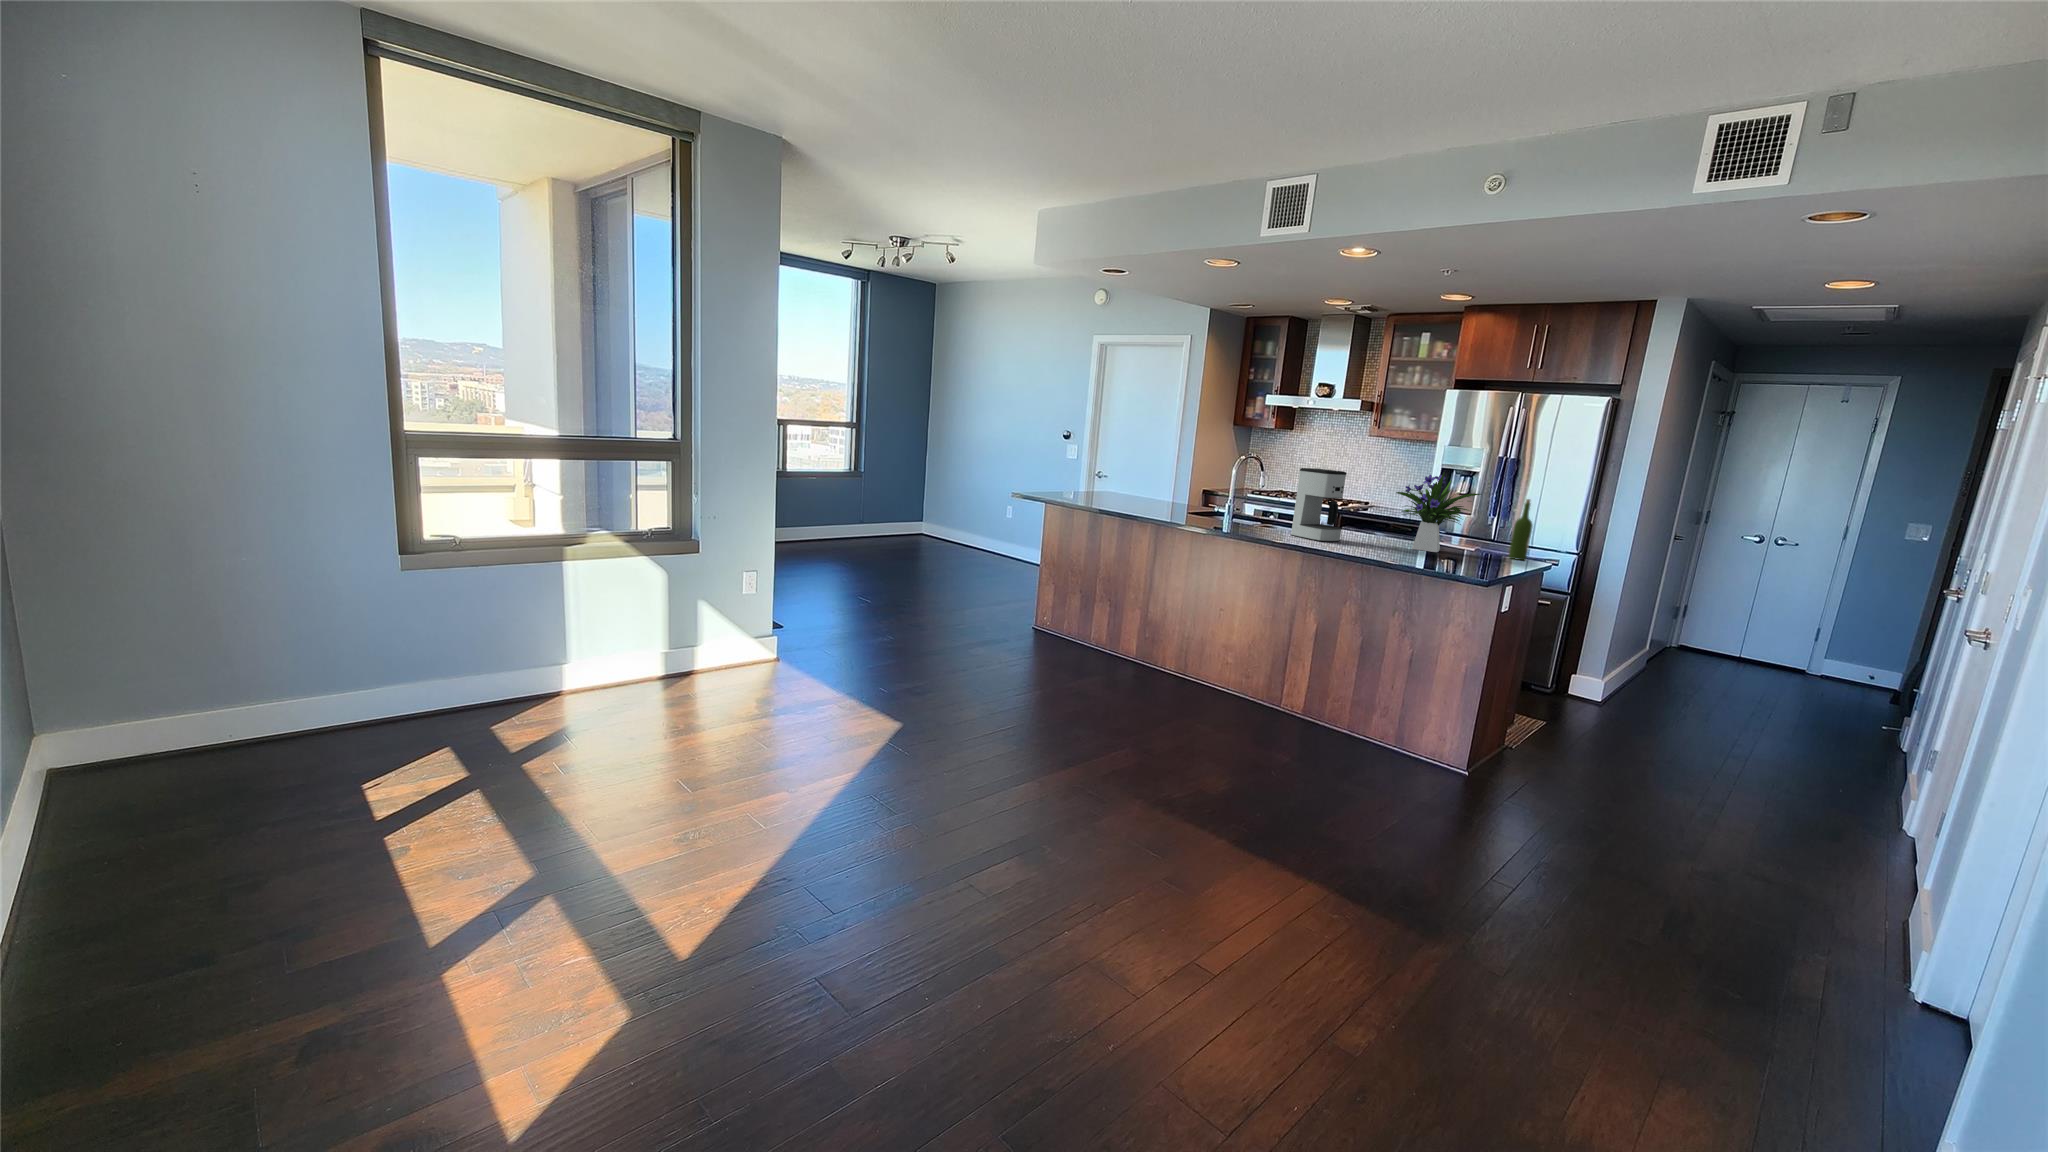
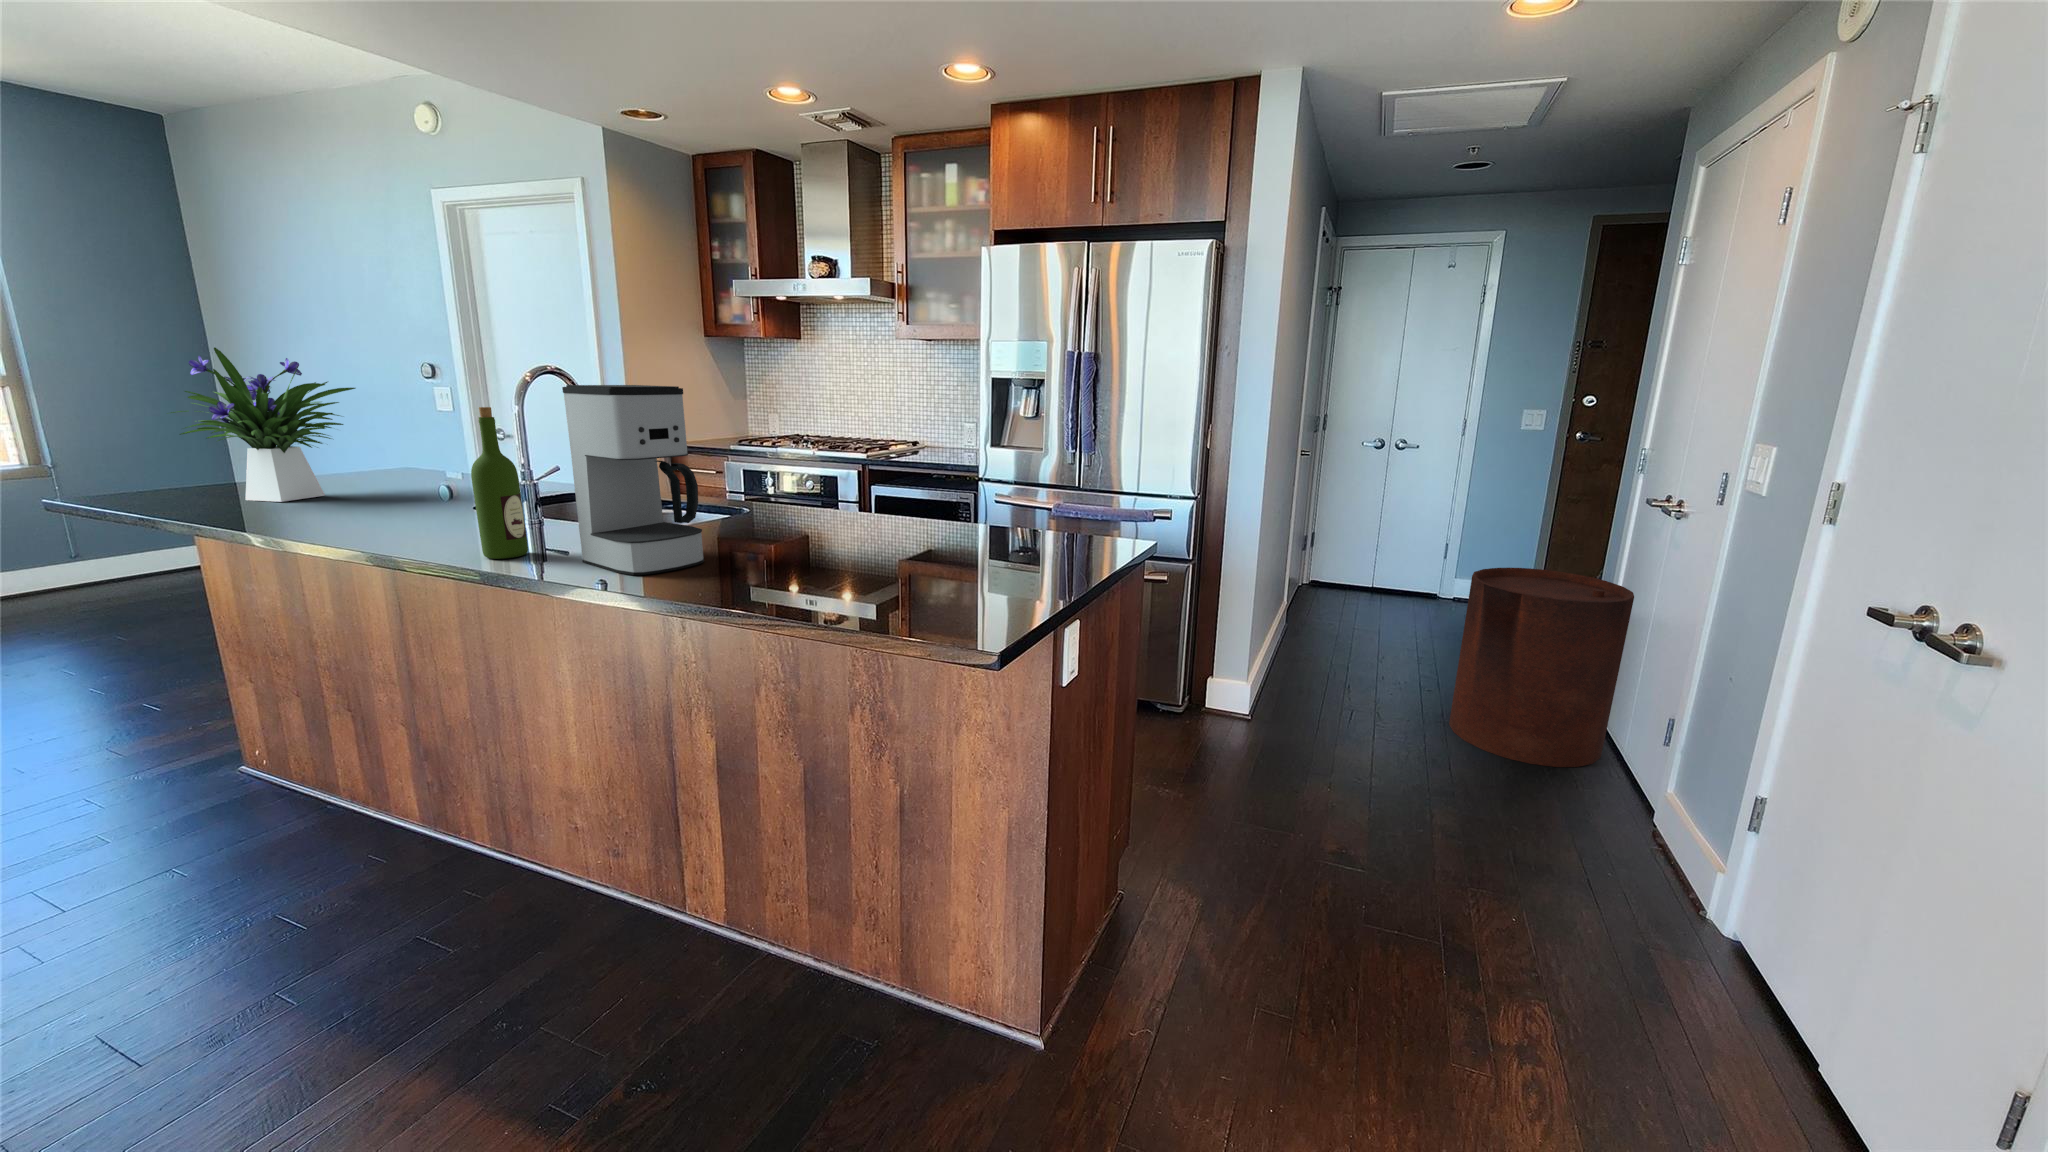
flower arrangement: present [1396,472,1482,552] -> present [171,347,355,502]
wine bottle: present [1509,499,1532,560] -> present [471,407,528,559]
trash can: none [1761,624,1915,760] -> present [1449,568,1634,767]

